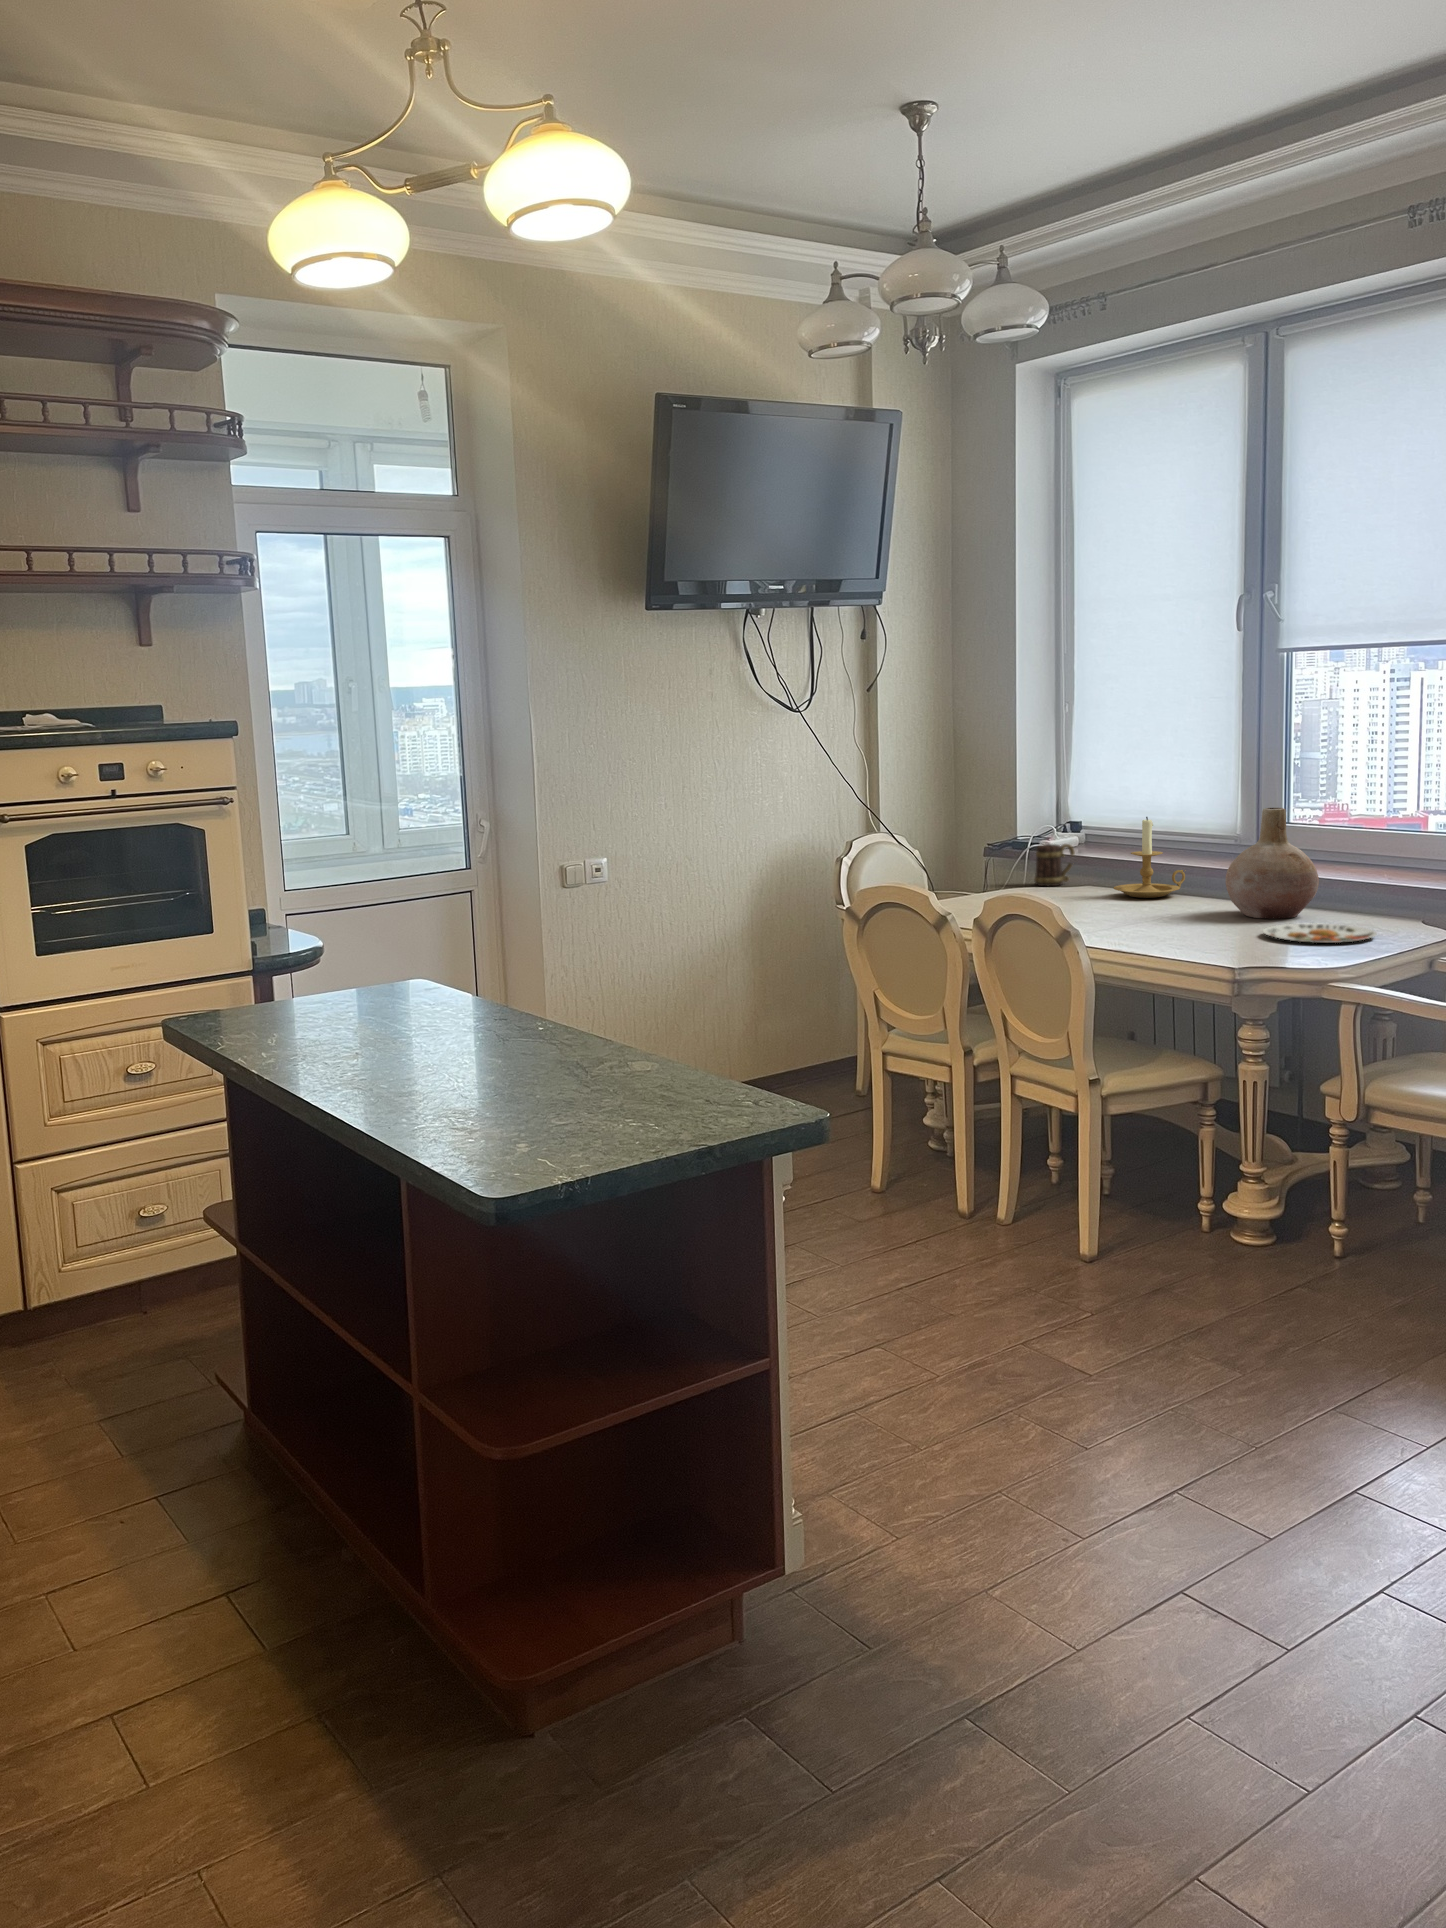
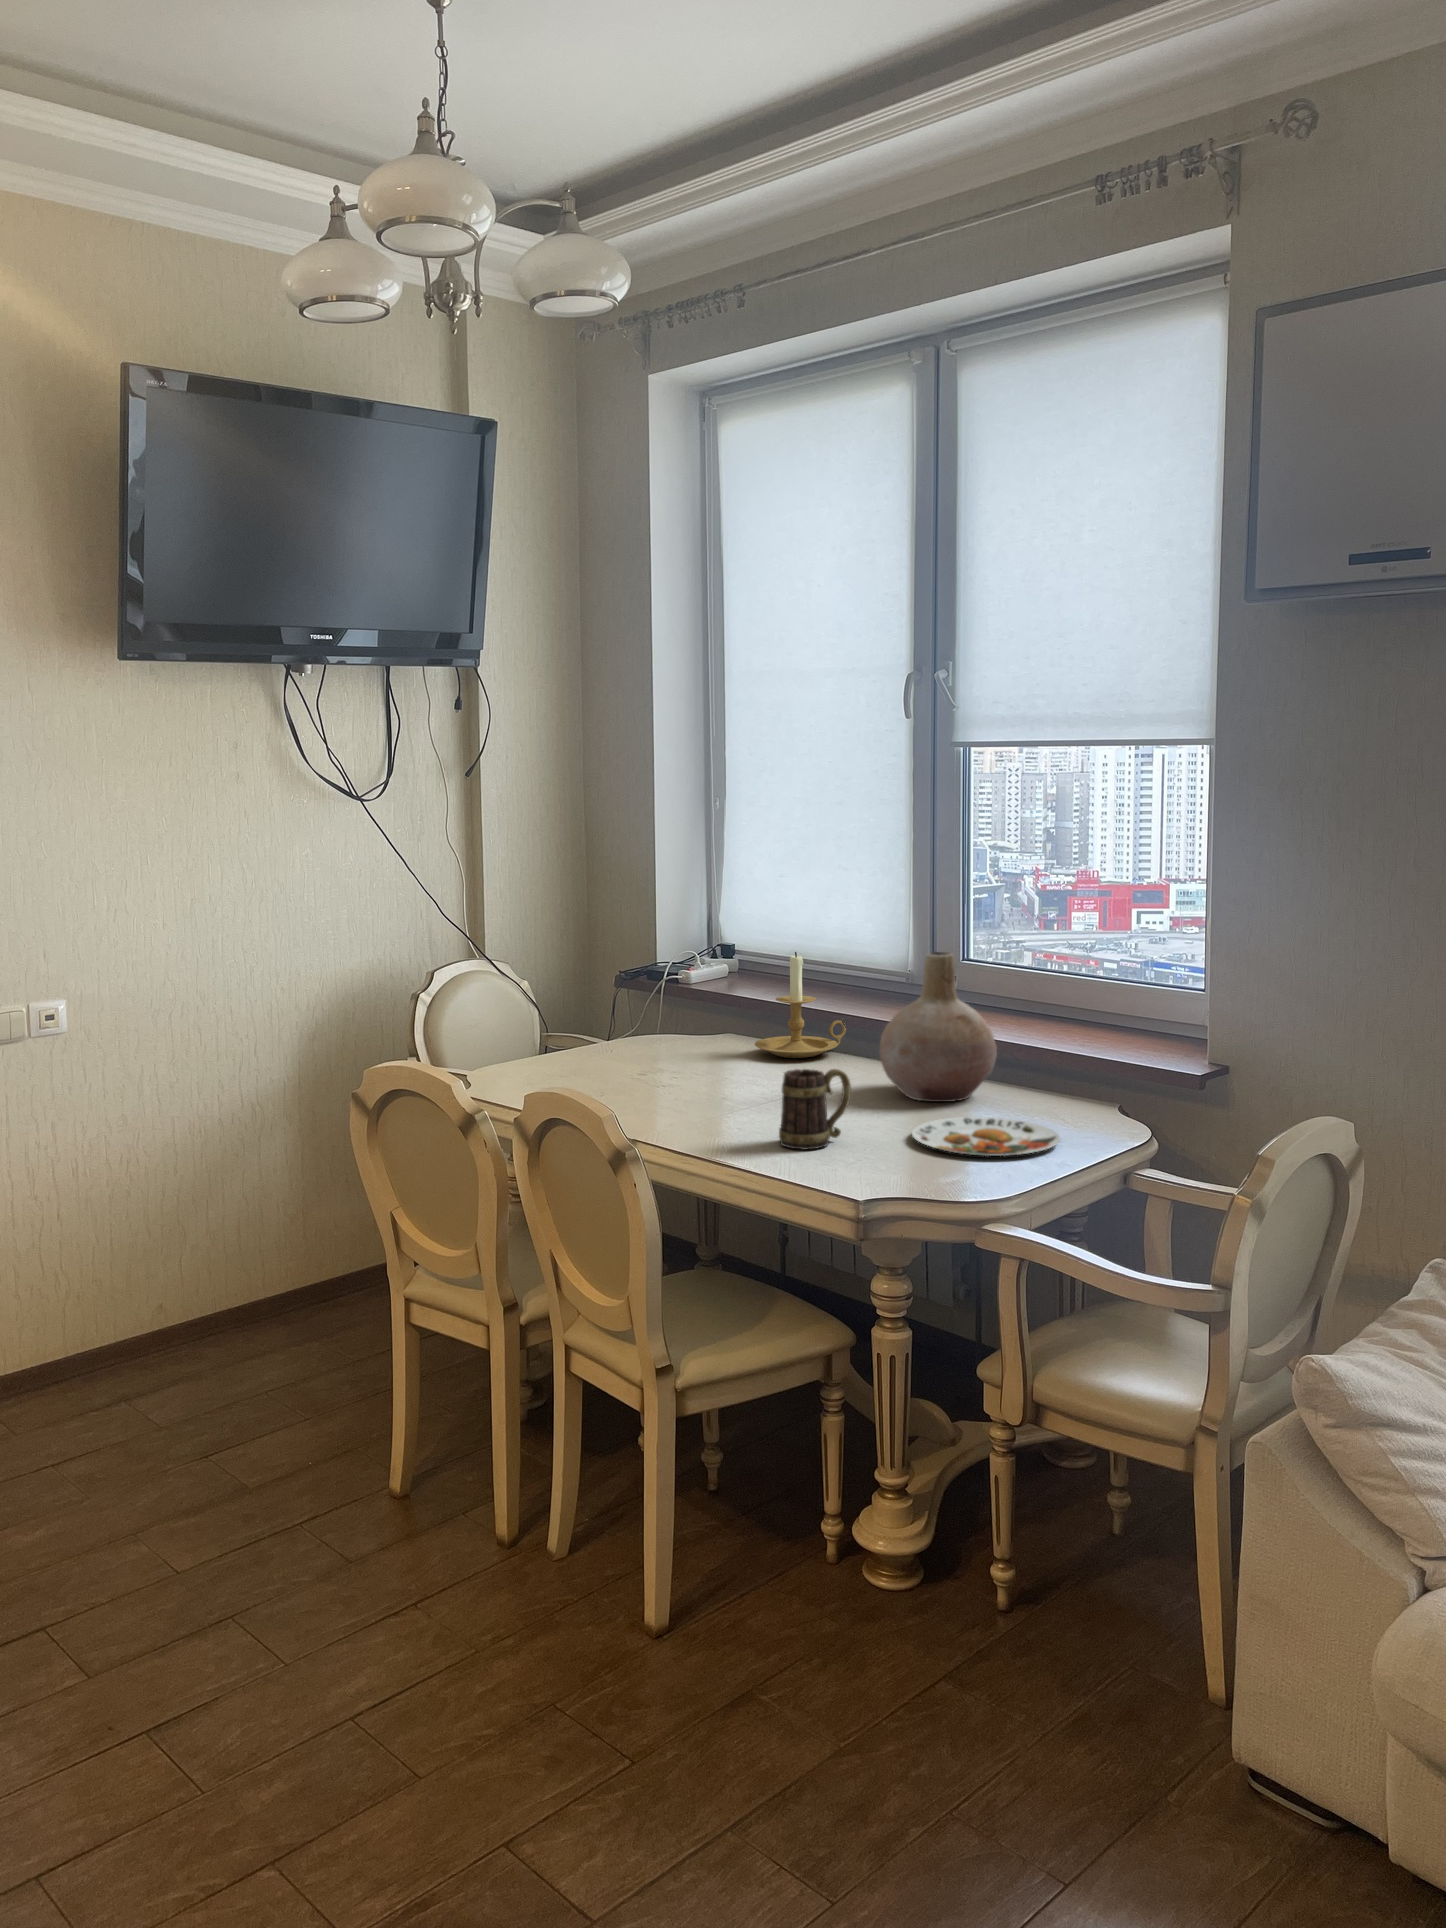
mug: present [1035,844,1075,886] -> present [779,1069,851,1150]

